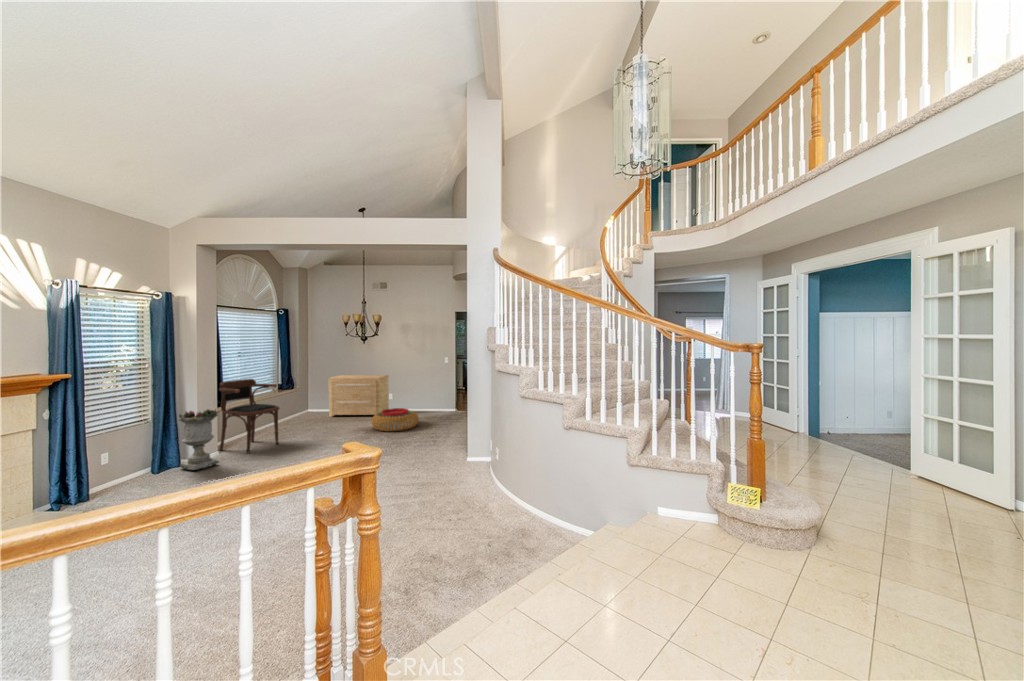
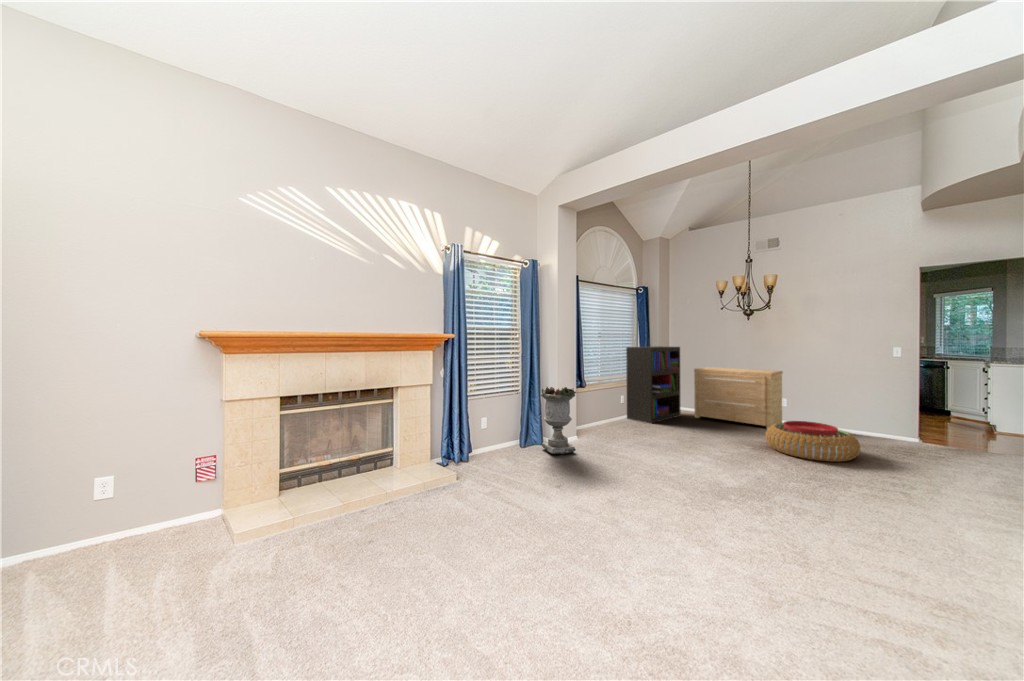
bookshelf: none [268,361,318,428] -> present [626,346,681,423]
armchair: present [219,379,279,454] -> none [579,360,639,446]

